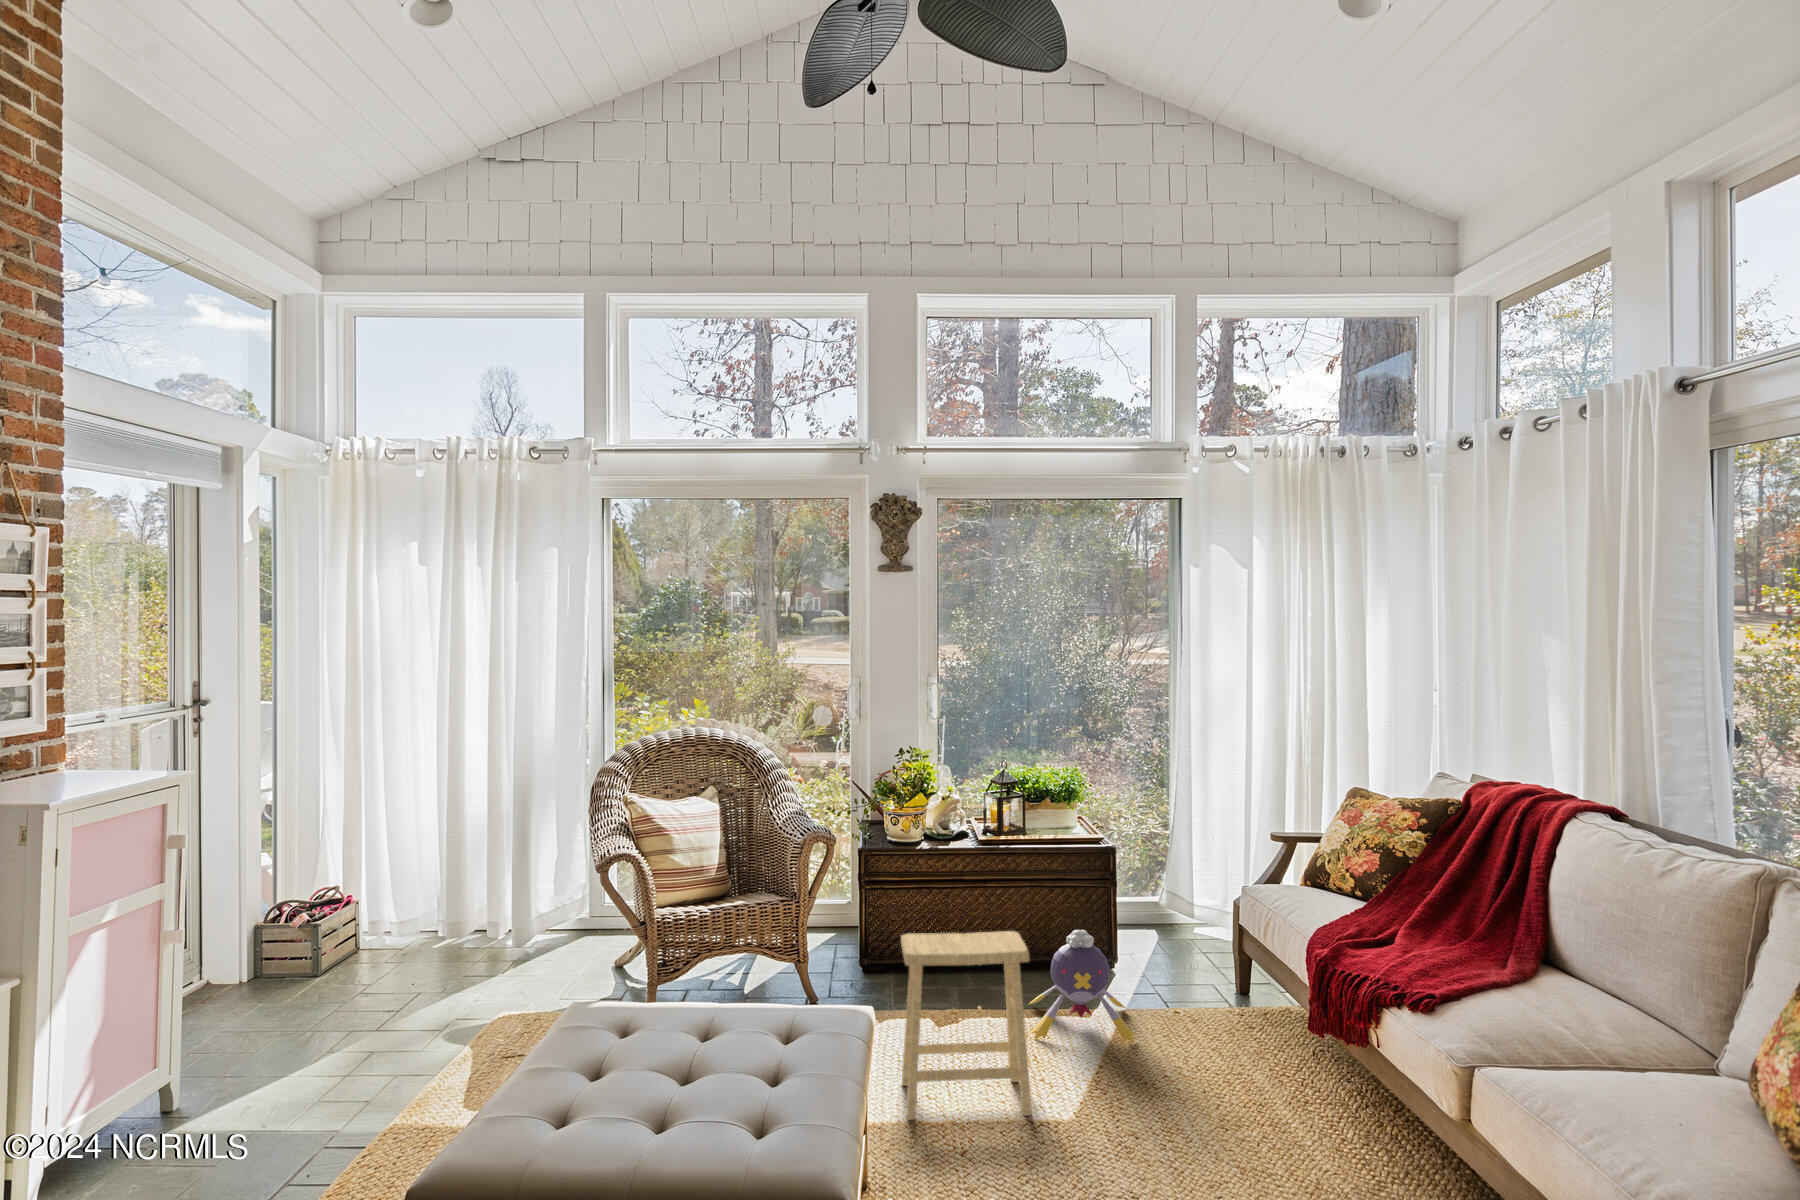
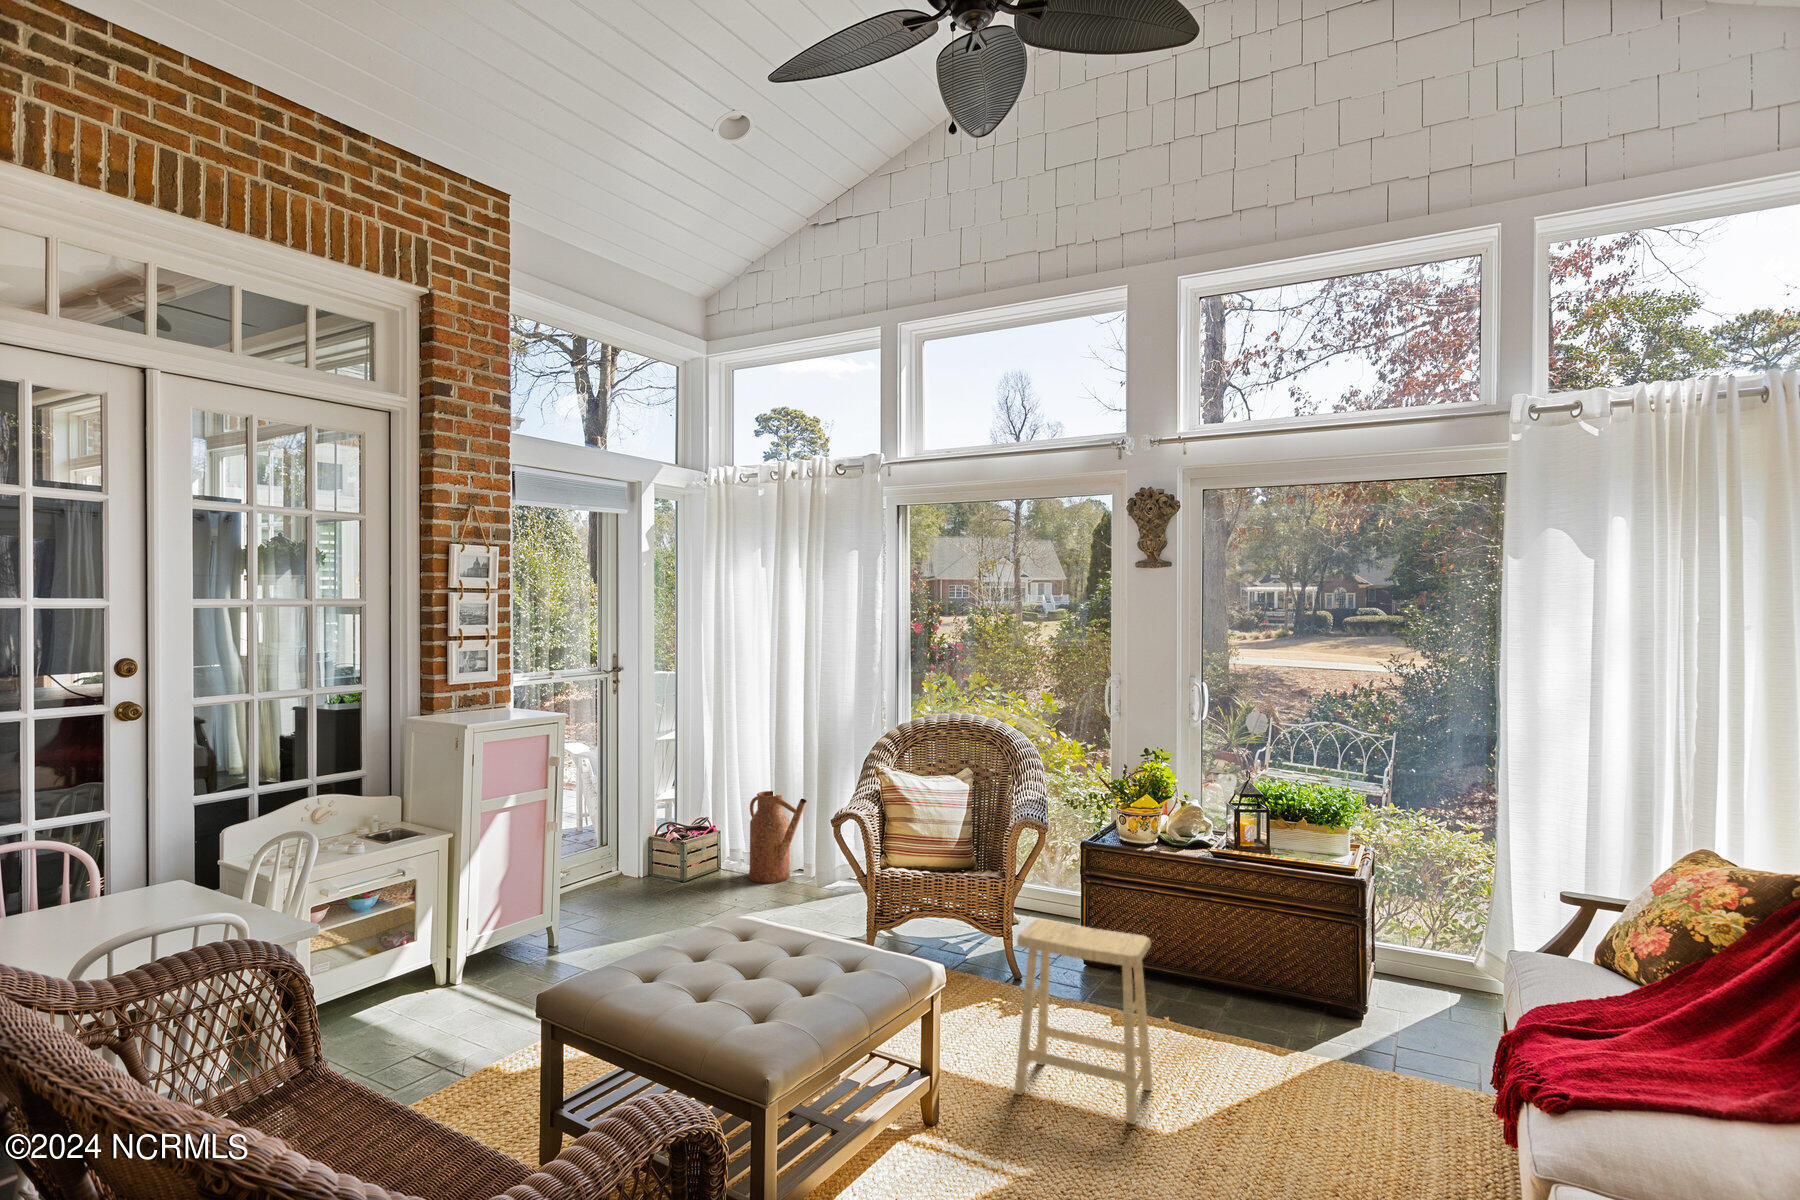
watering can: none [384,846,481,967] -> present [749,791,807,883]
plush toy: present [1029,930,1136,1042] -> none [1203,955,1335,1089]

